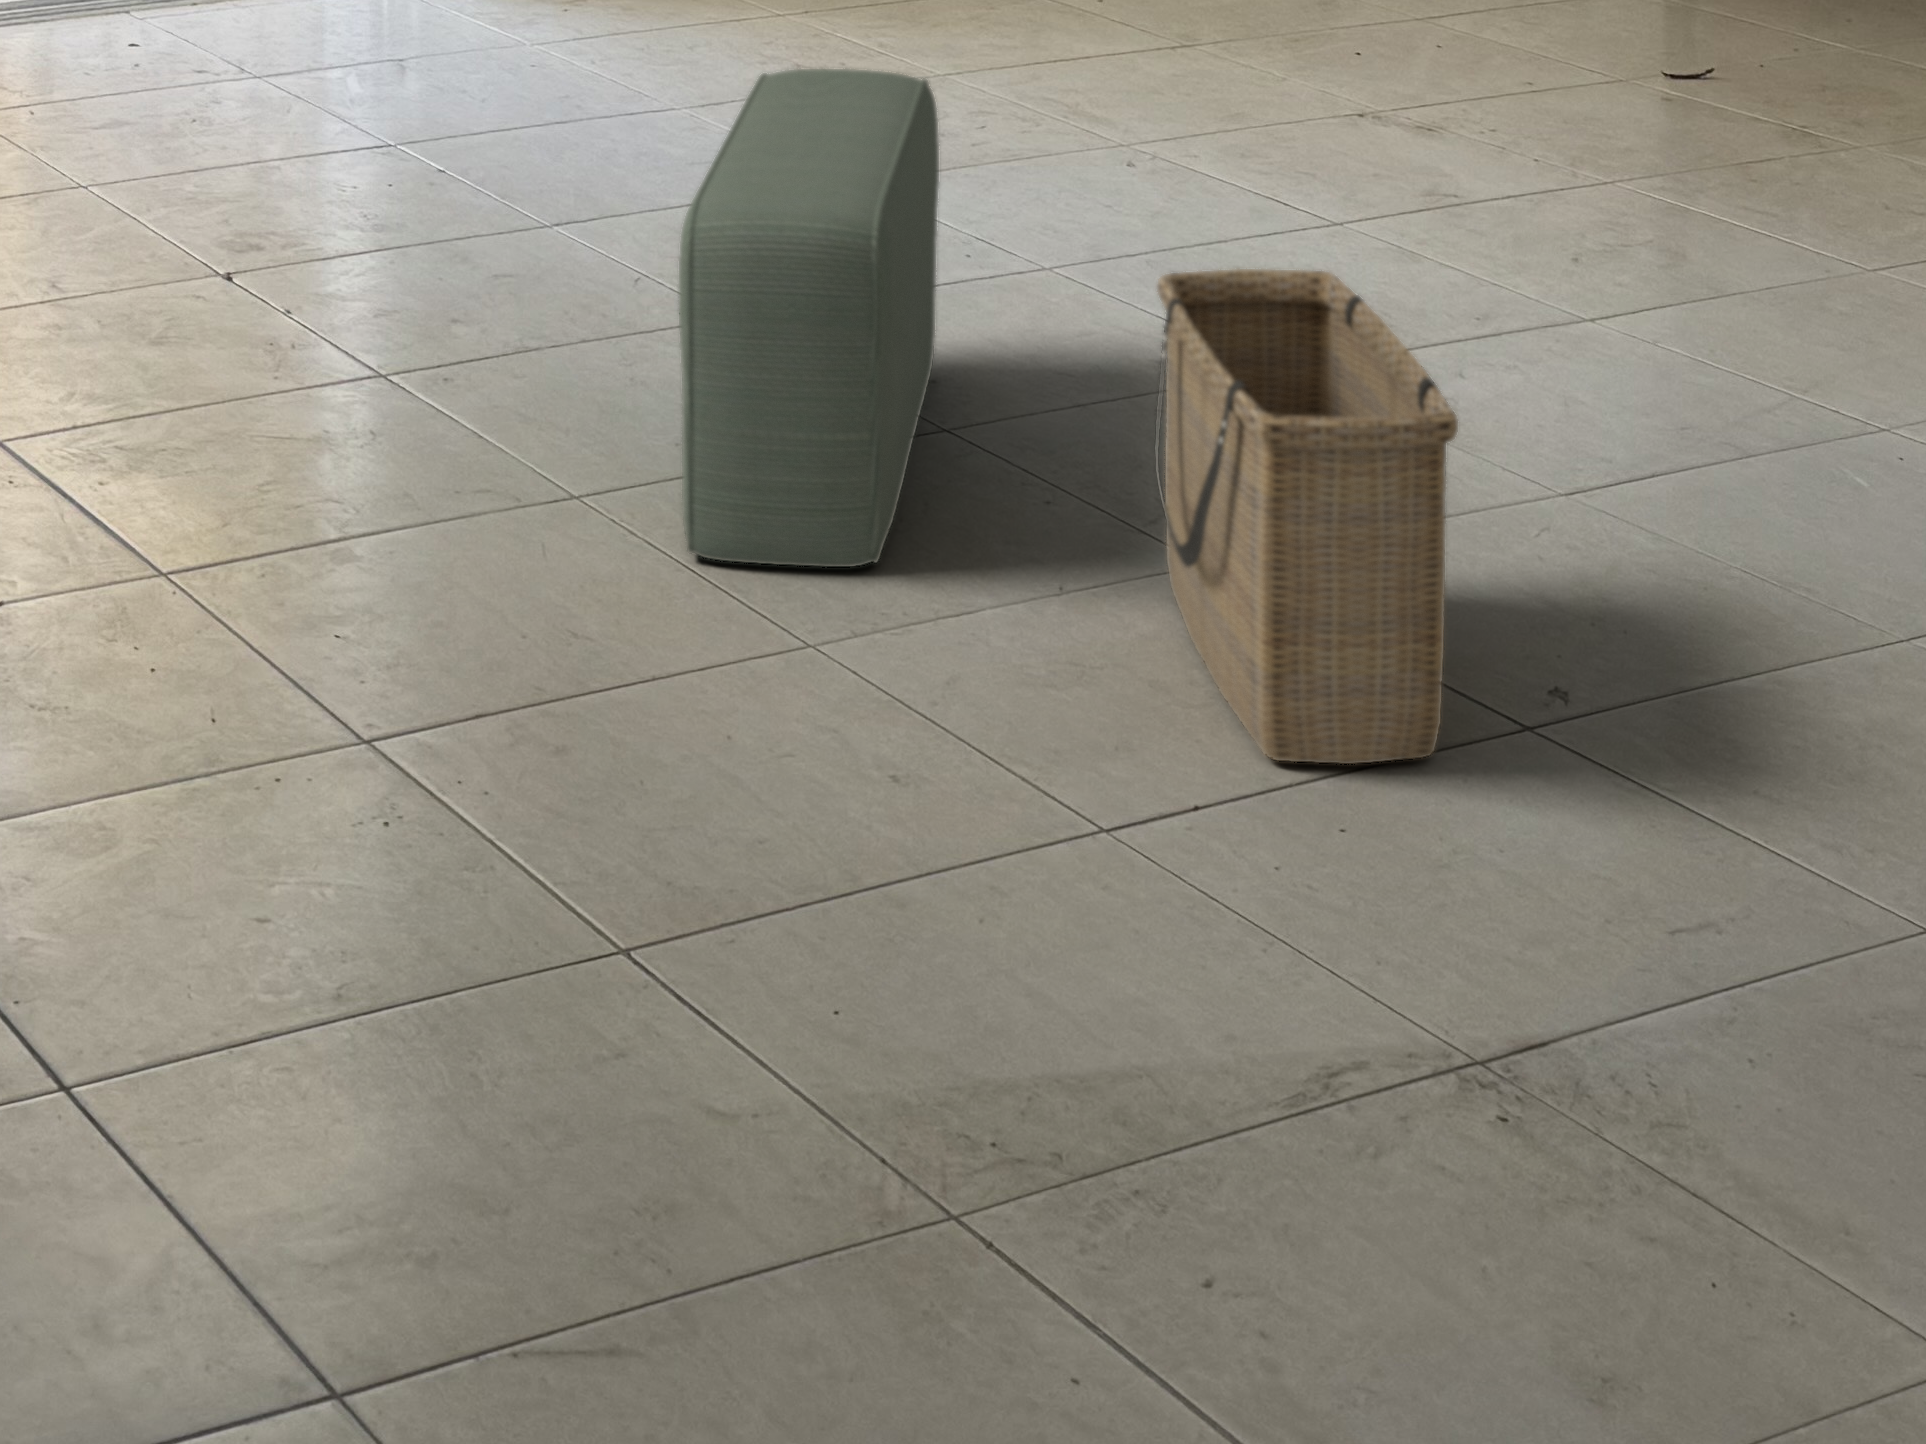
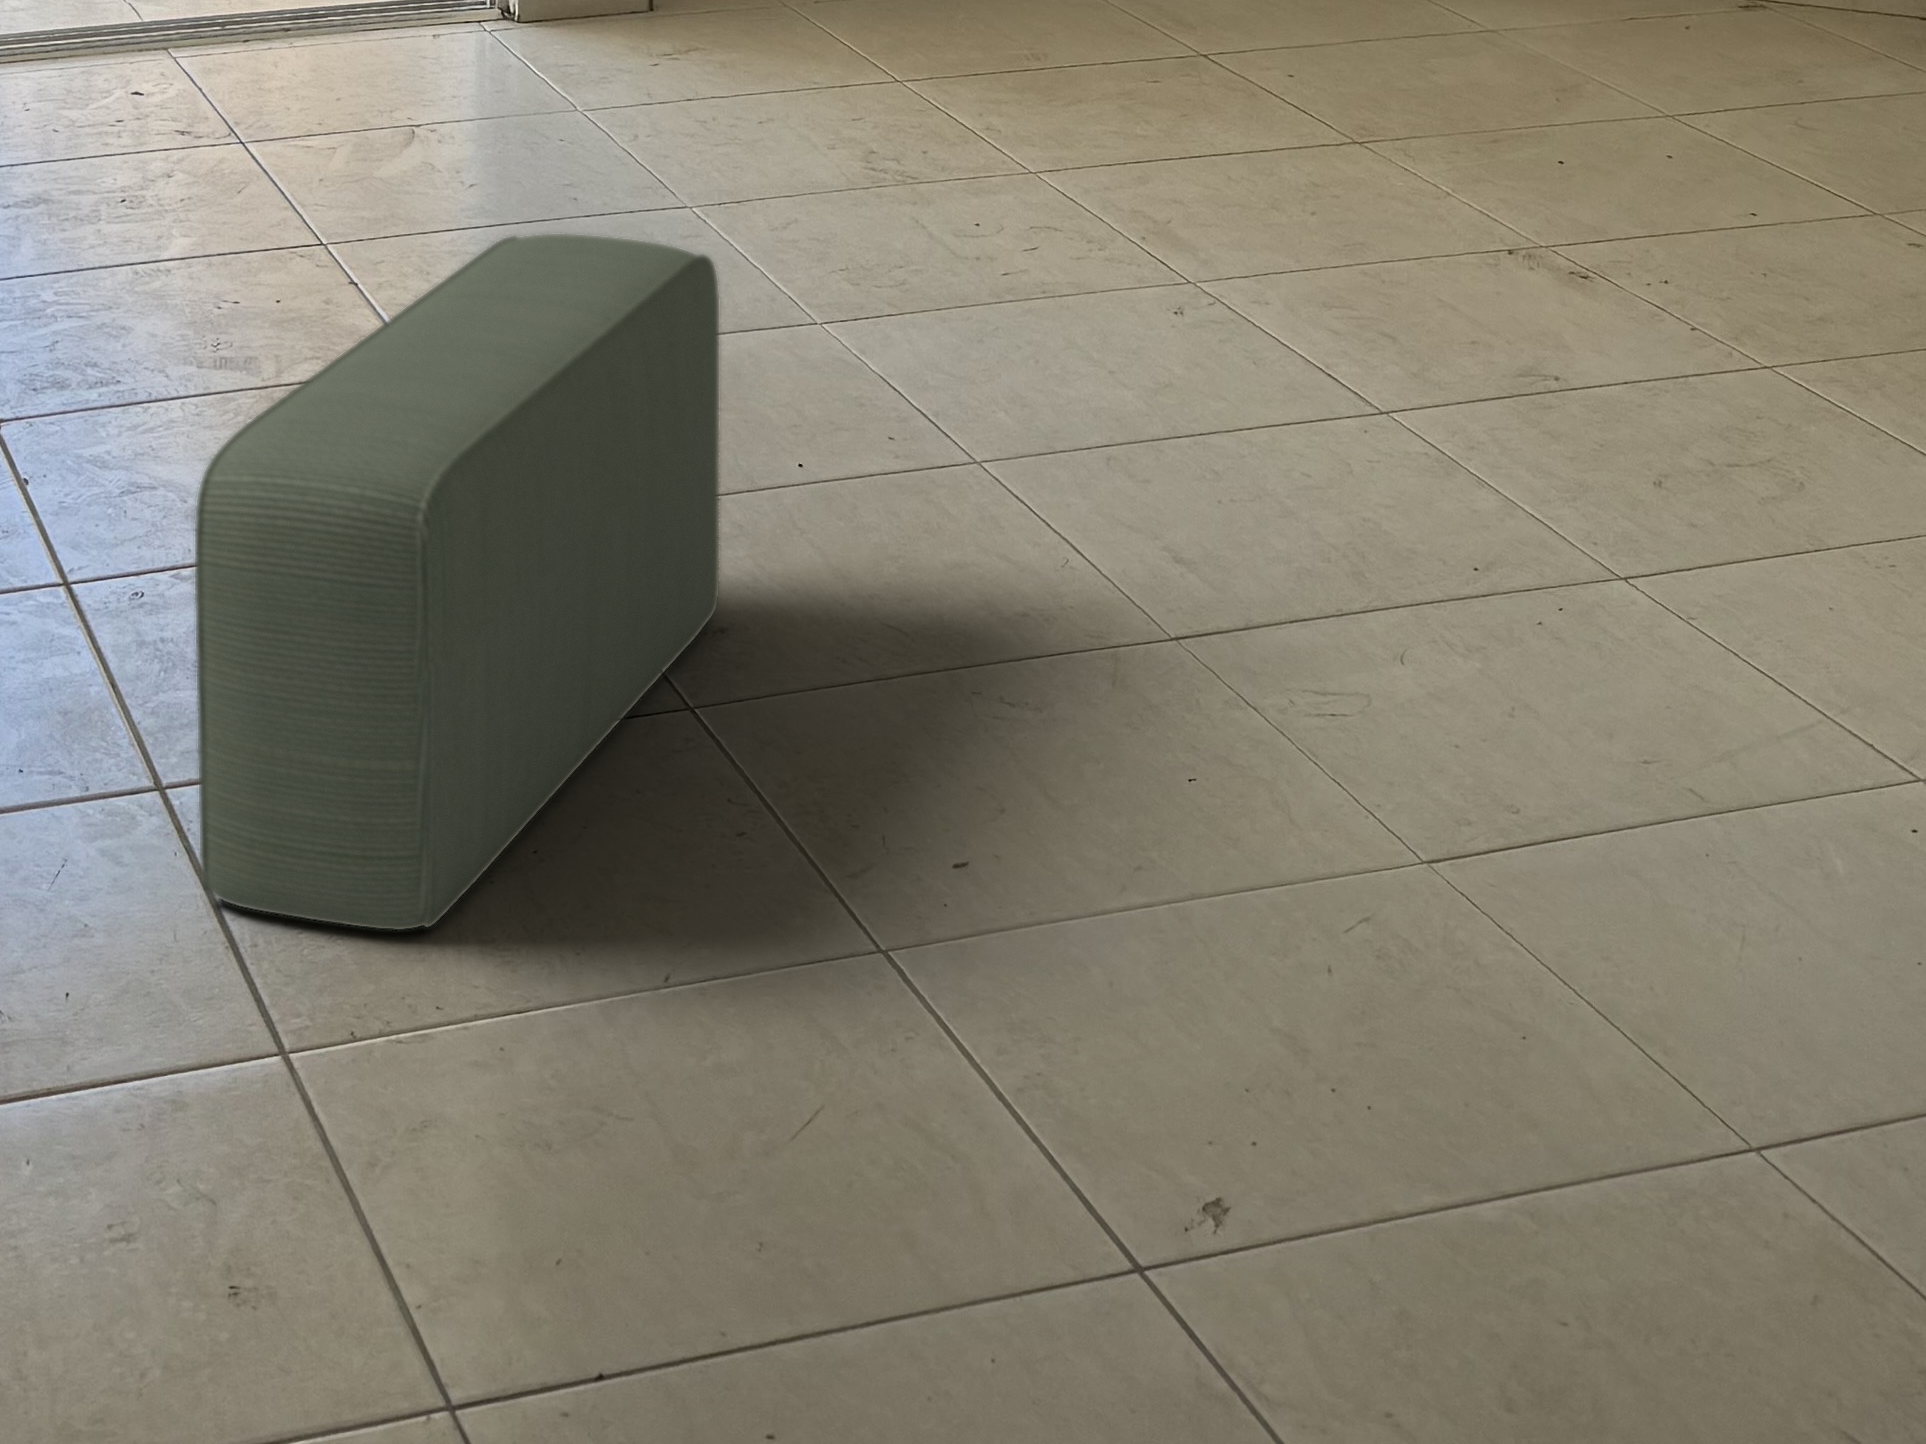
basket: present [1155,269,1458,764] -> none [673,584,1029,1336]

